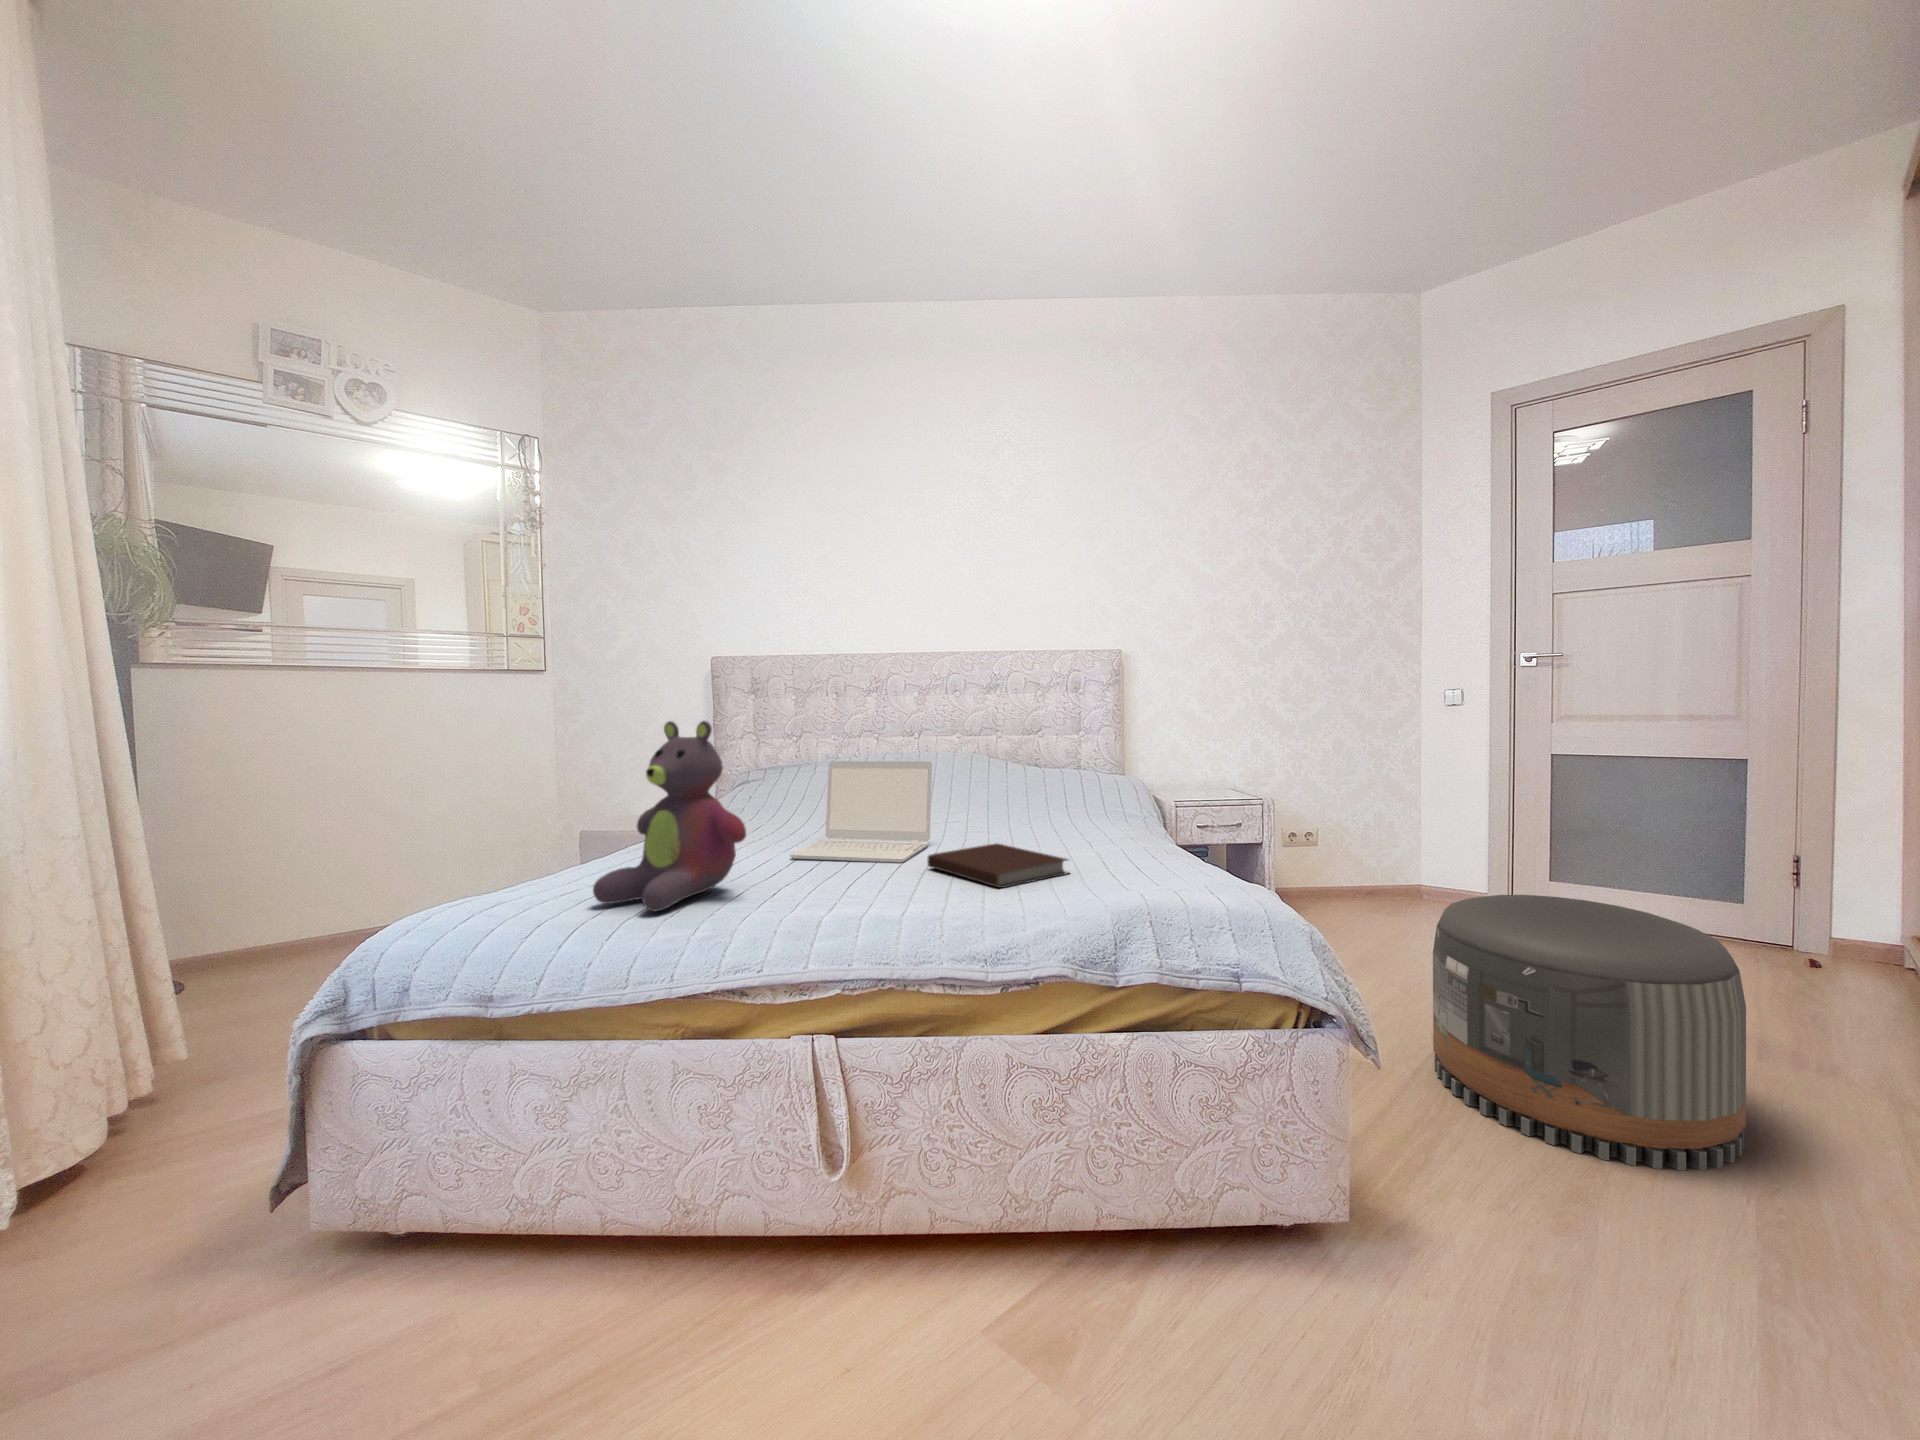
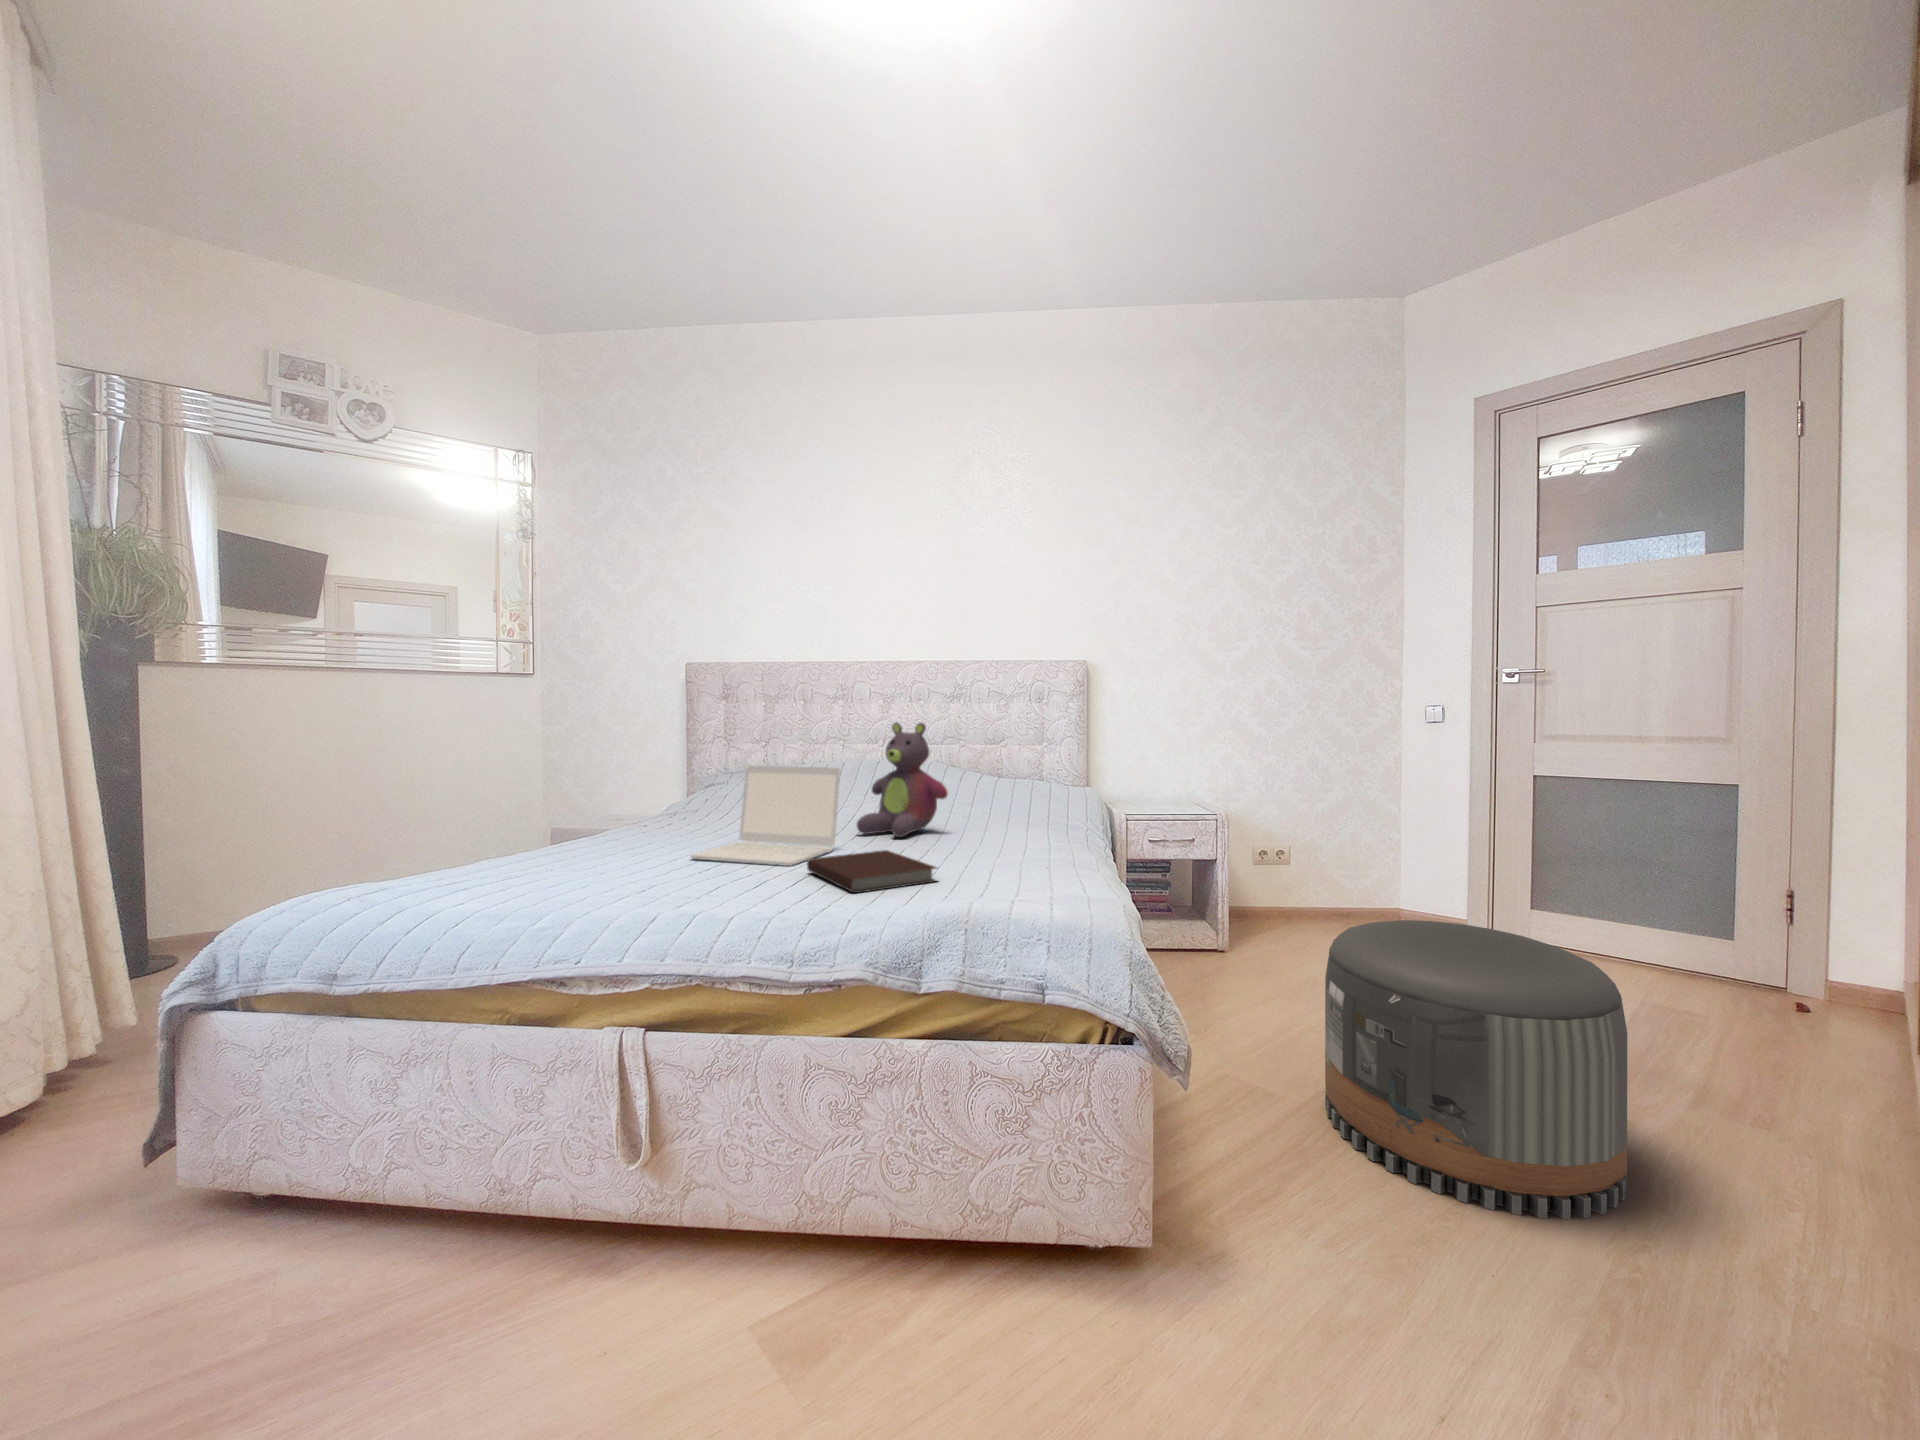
stuffed bear: present [593,721,746,911] -> present [857,723,948,837]

